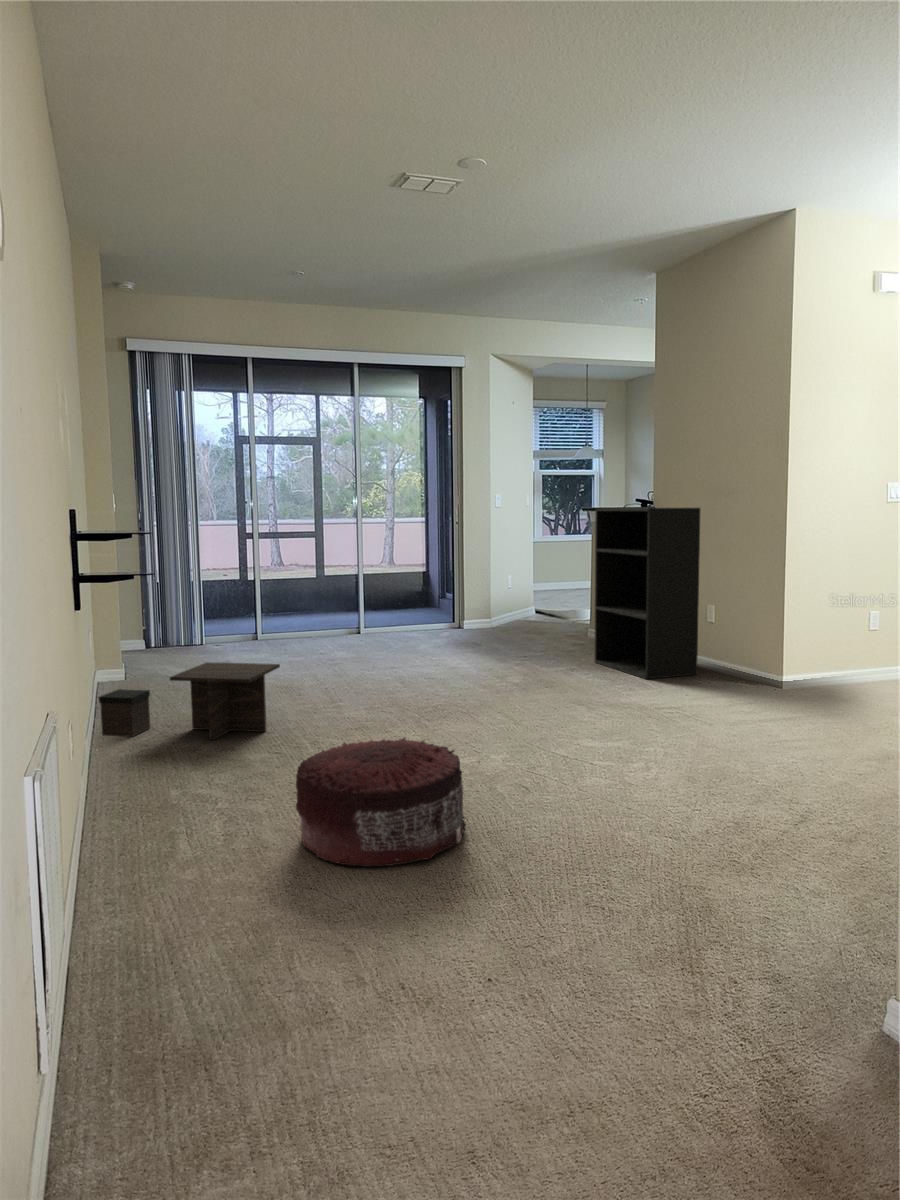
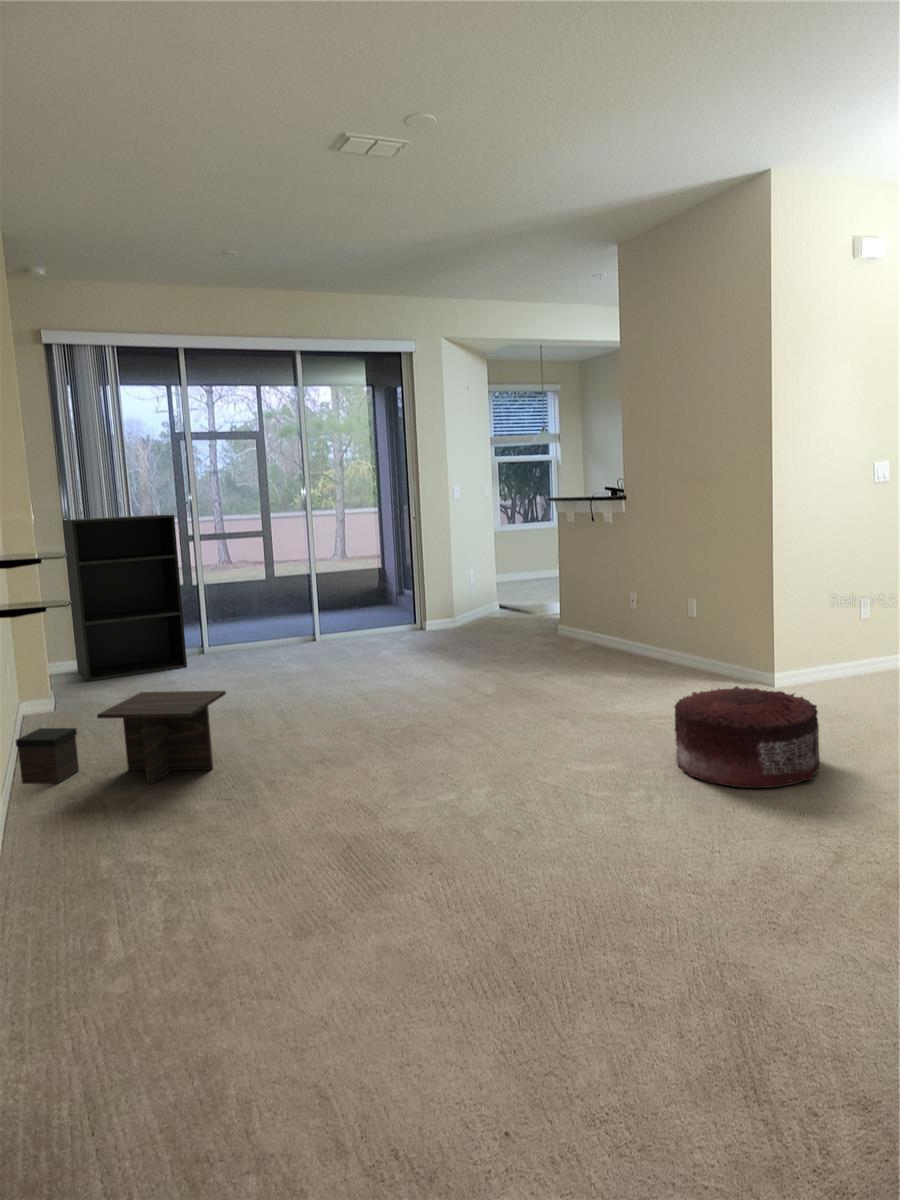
bookshelf: present [595,508,700,679] -> present [63,515,187,681]
pouf: present [296,737,466,867] -> present [675,686,820,788]

